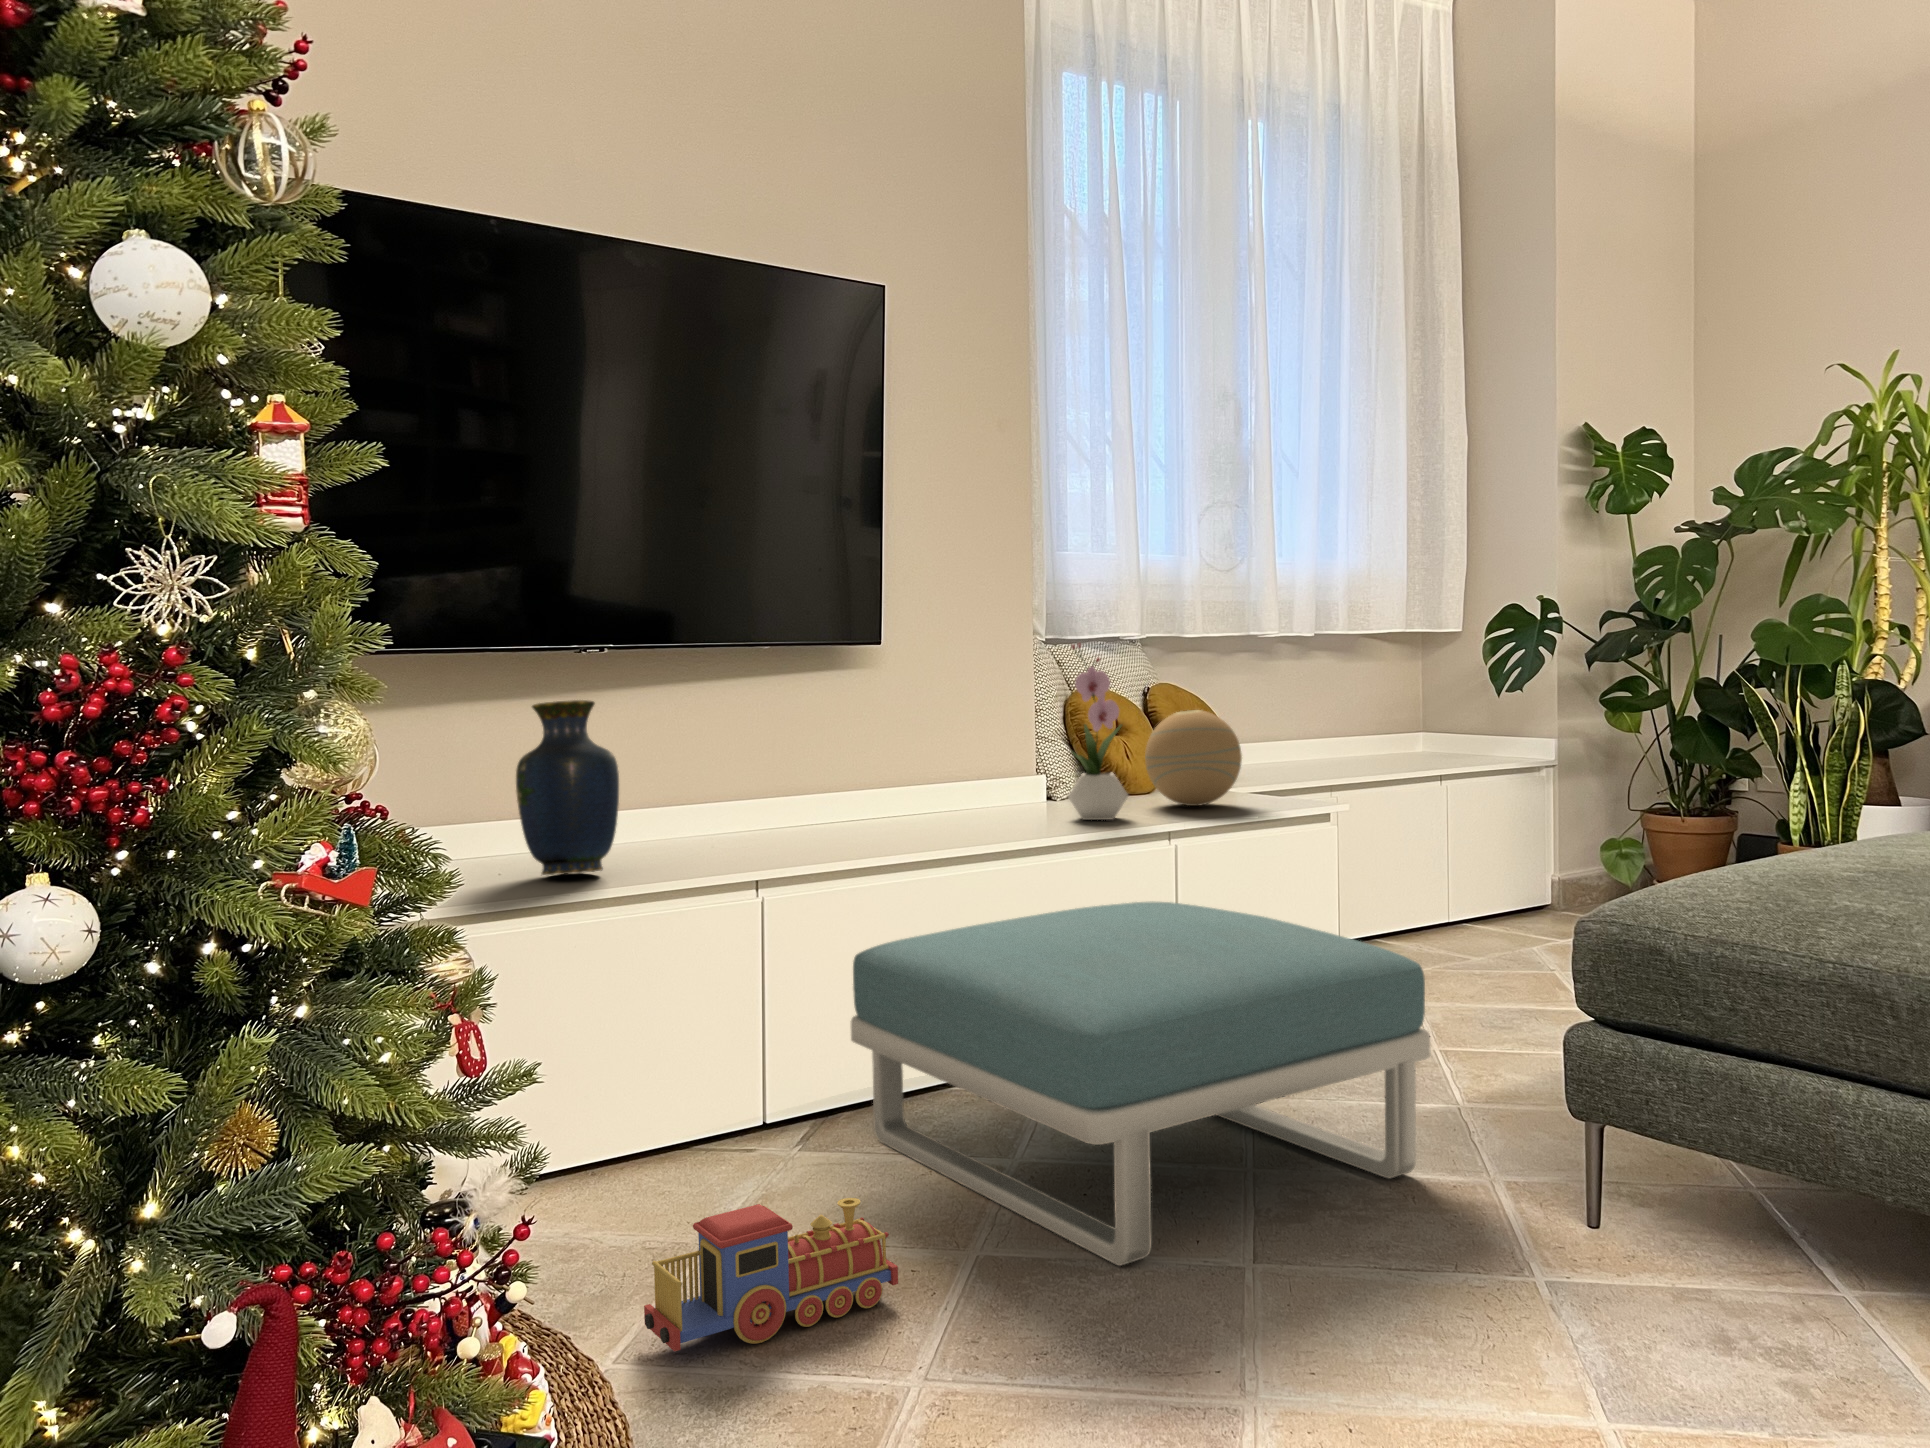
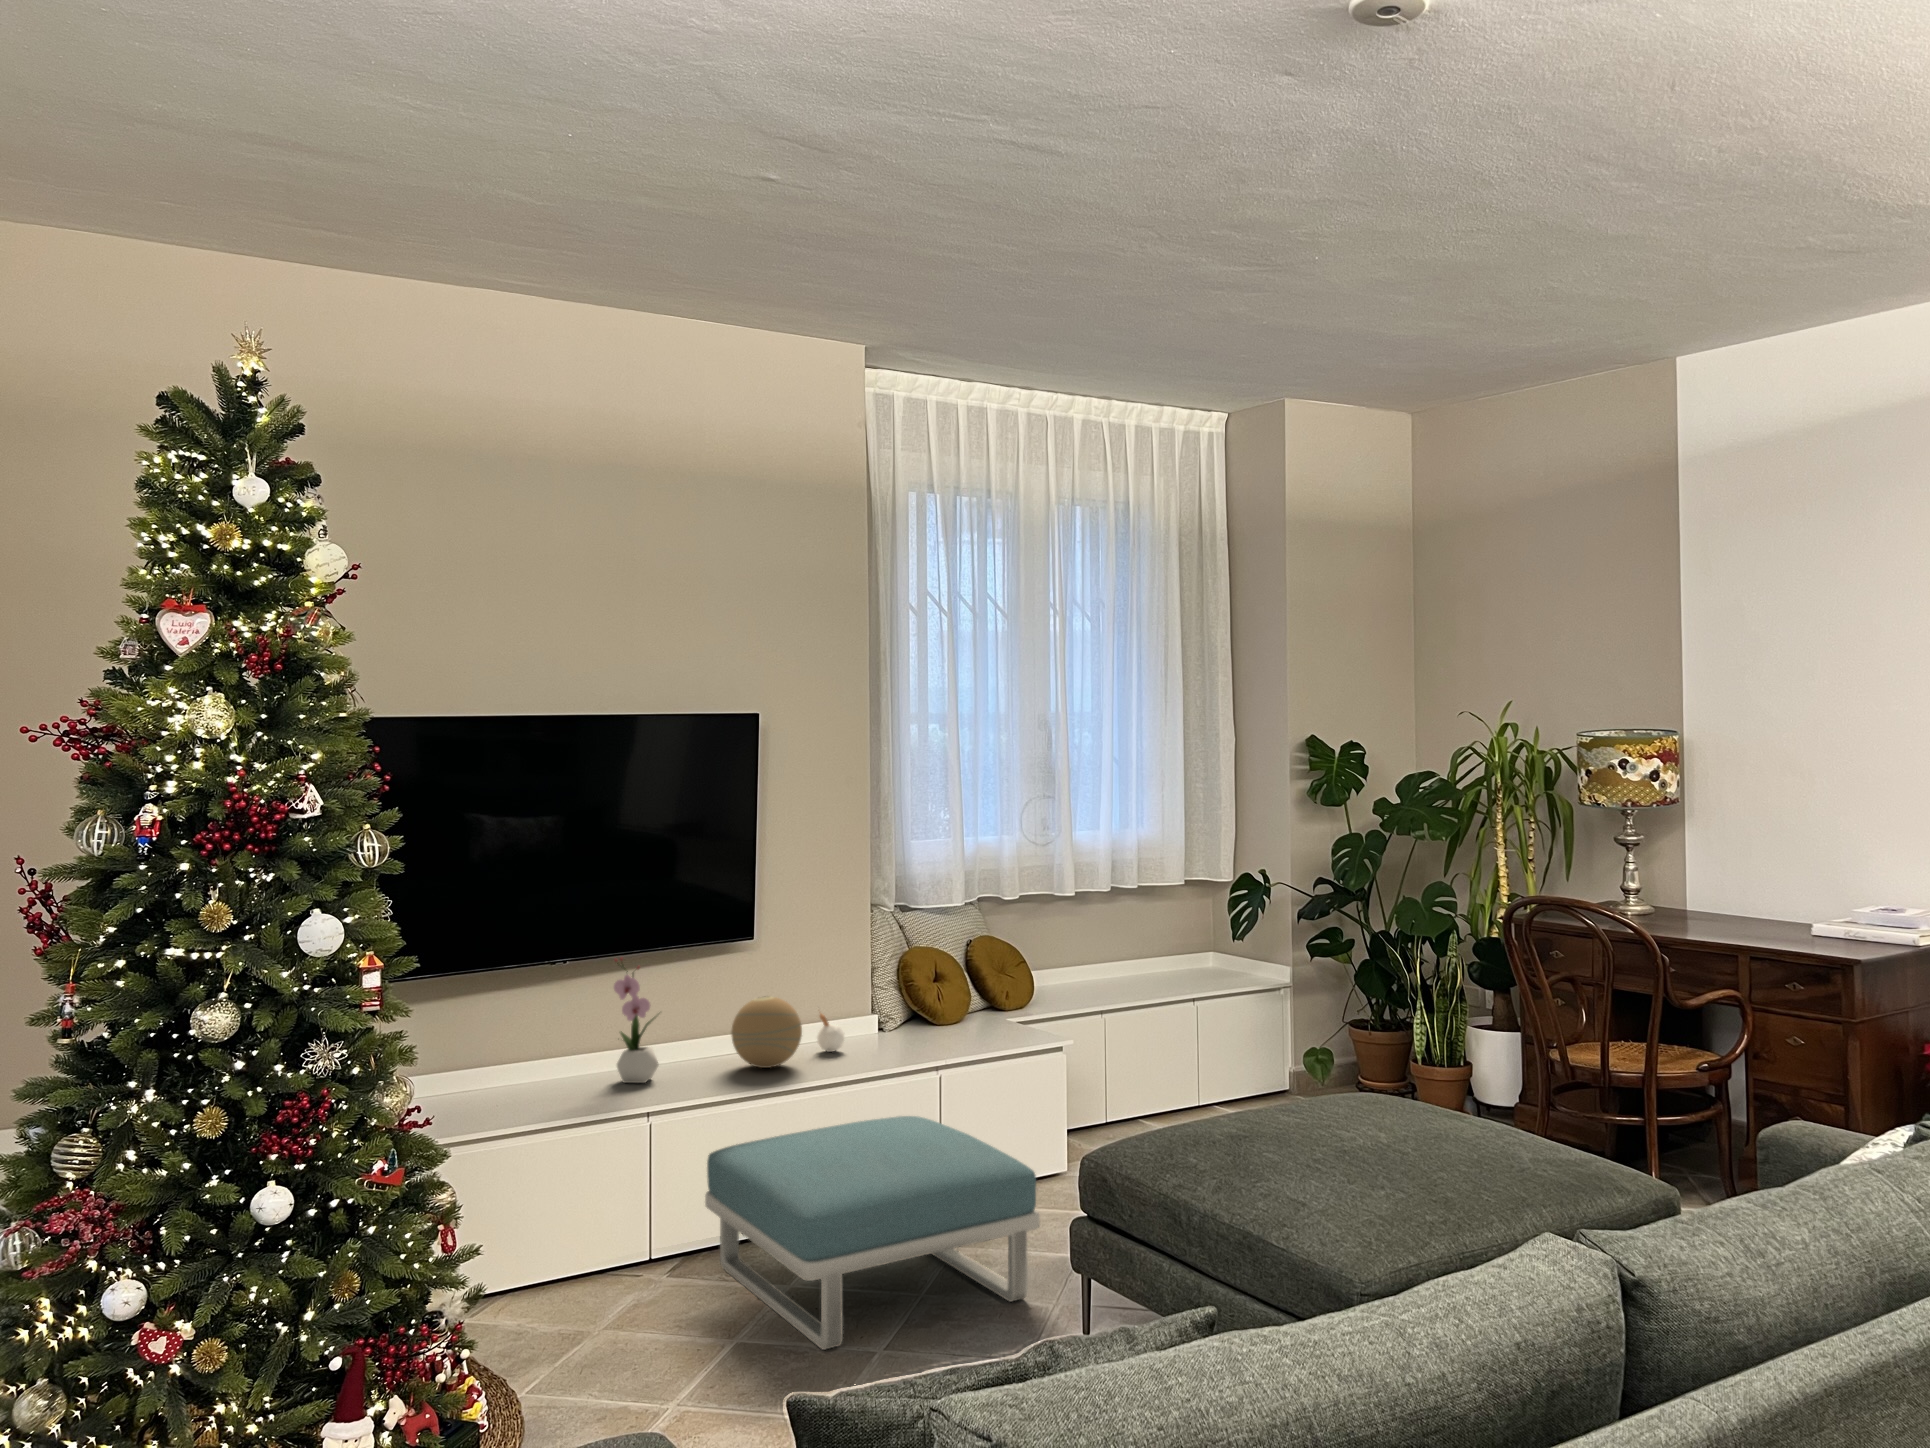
flower arrangement: present [1068,643,1128,820] -> present [614,957,658,1083]
vase: present [516,700,619,875] -> none [512,994,574,1102]
decorative orb: present [1145,710,1242,806] -> present [731,996,802,1068]
candle: none [972,750,1016,822] -> present [817,1013,844,1052]
toy train: present [644,1198,898,1351] -> none [551,1307,693,1389]

